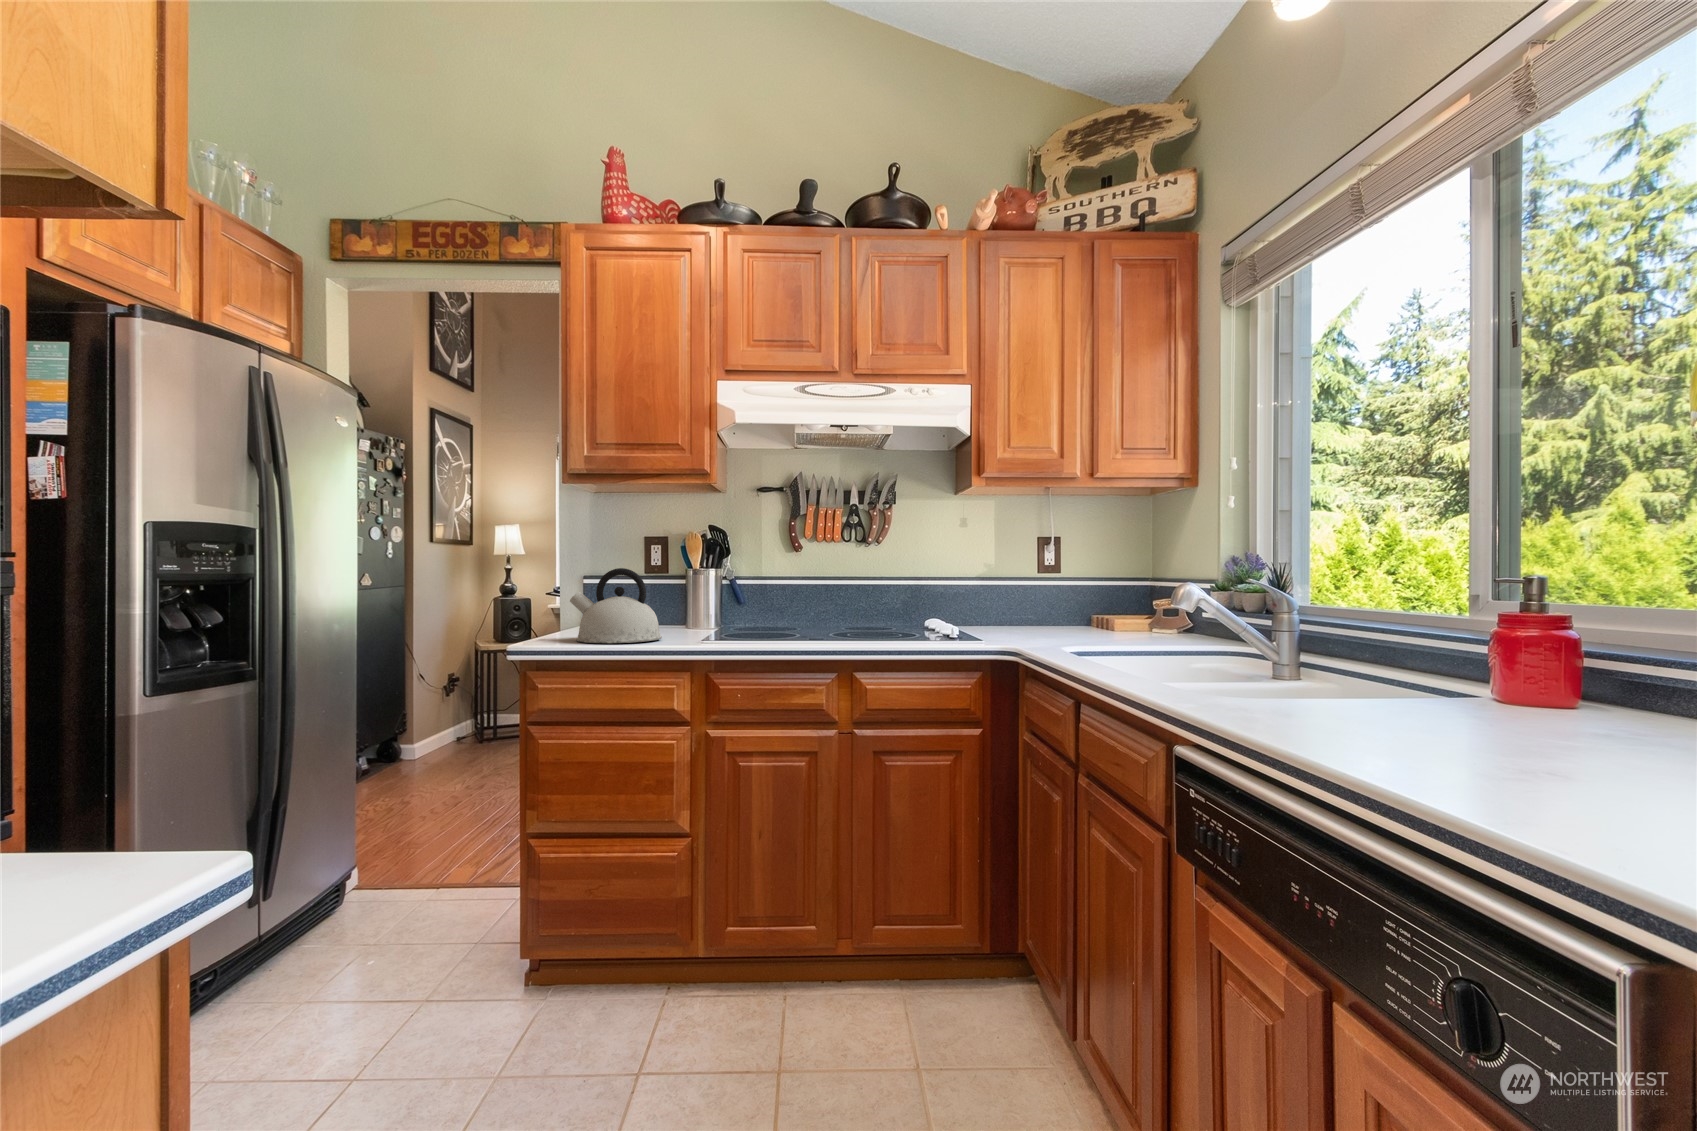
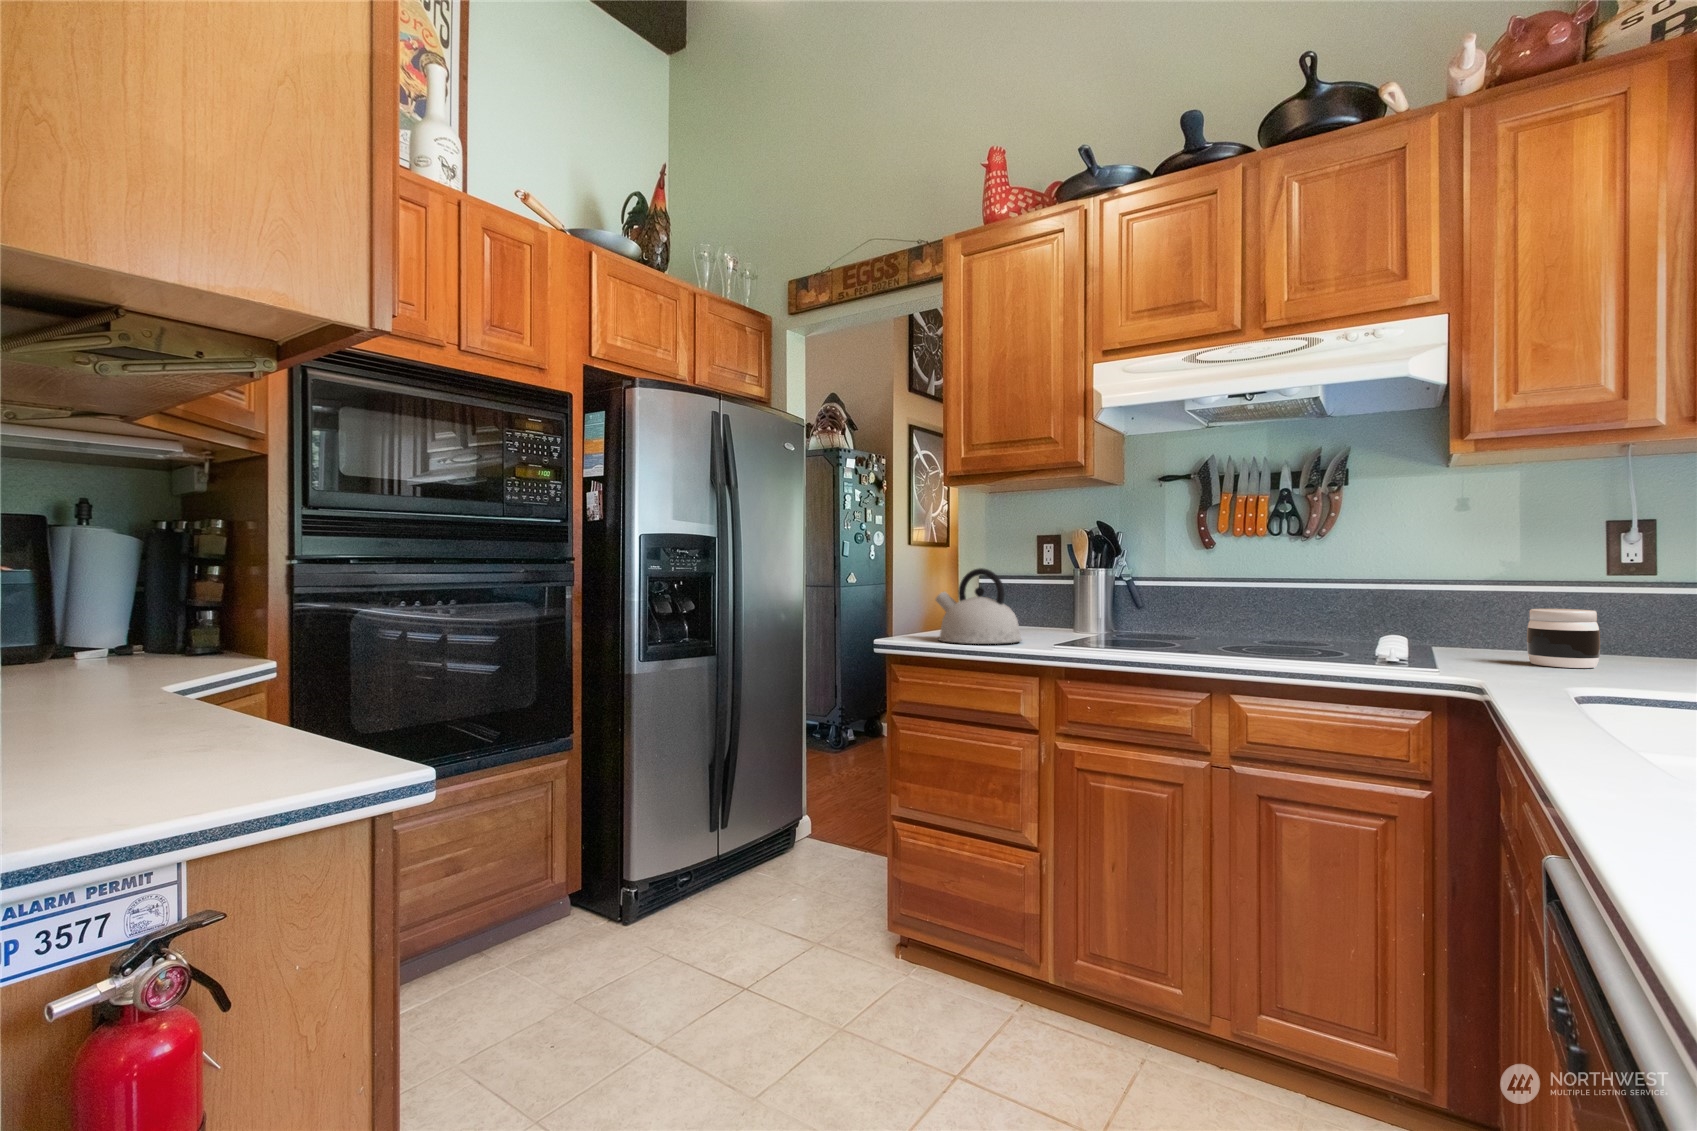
jar: none [1011,596,1049,635] -> present [1527,609,1600,668]

